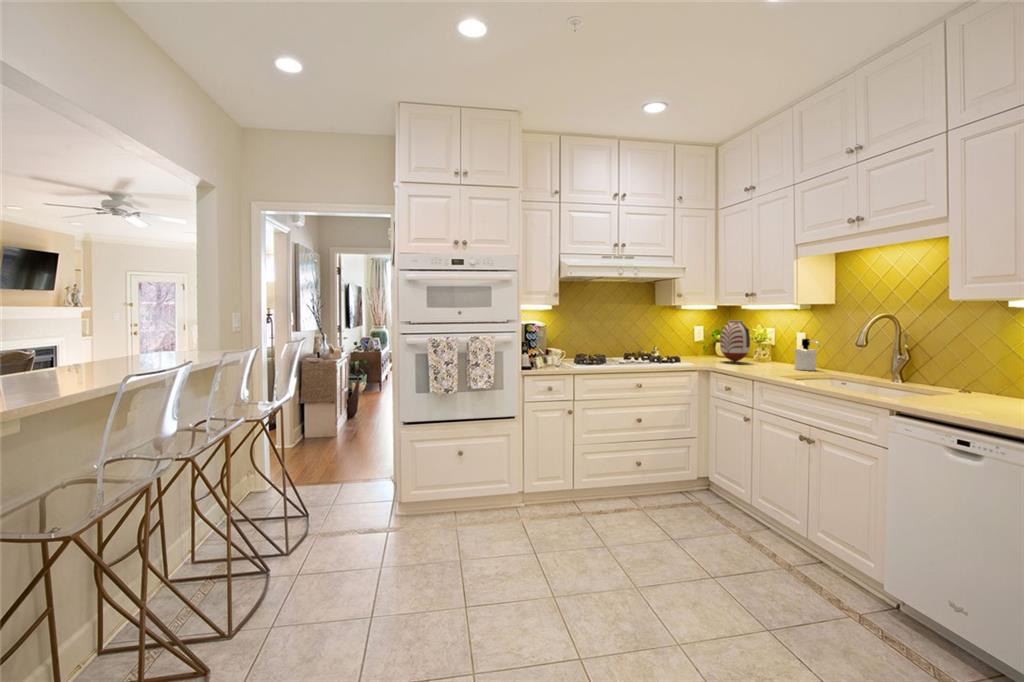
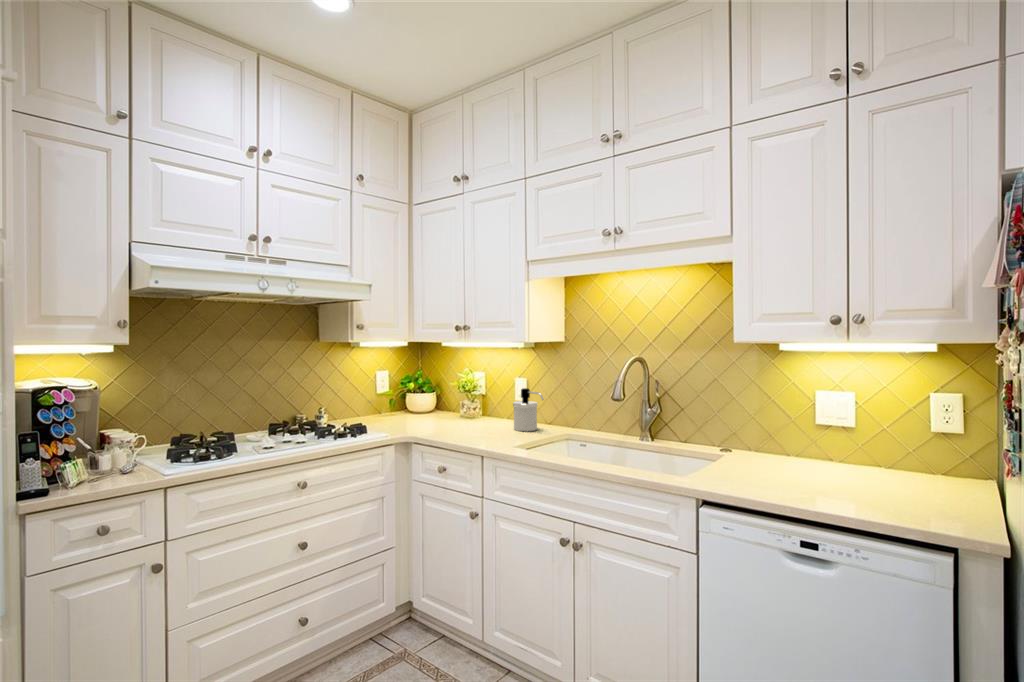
vase: present [720,321,750,362] -> none [419,364,458,425]

